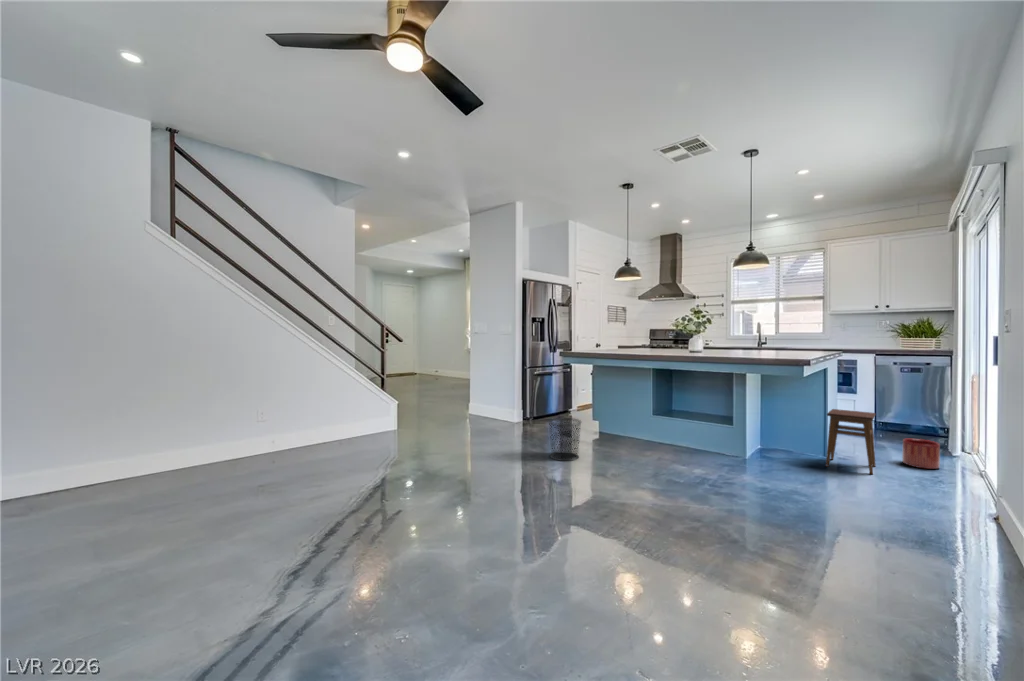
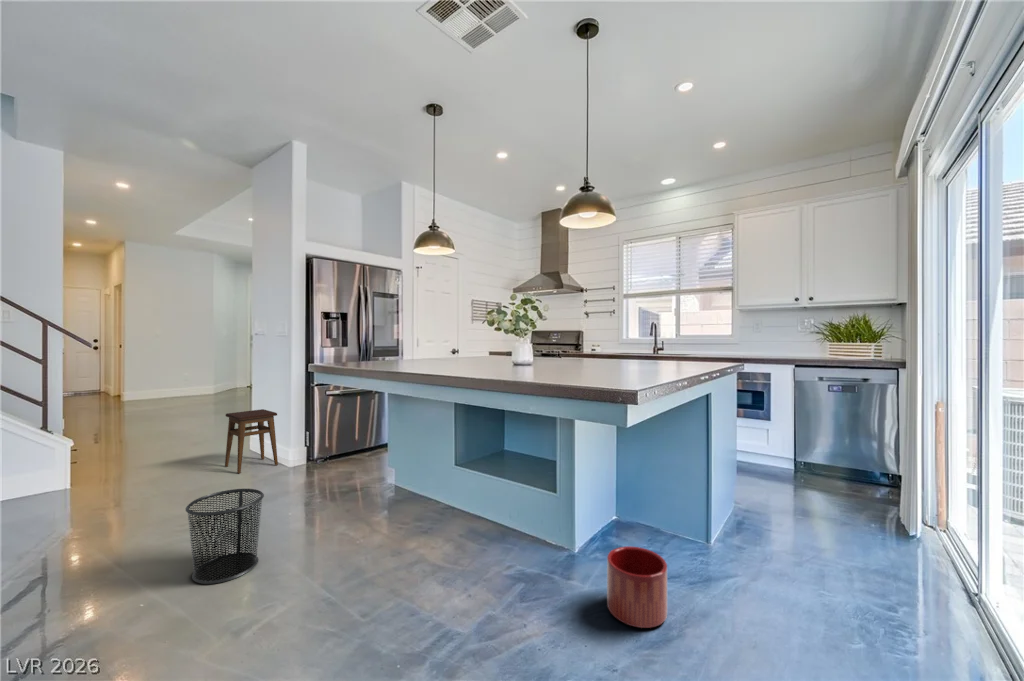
stool: present [826,409,876,474] -> present [225,409,278,473]
planter: present [902,439,940,469] -> present [607,546,667,628]

